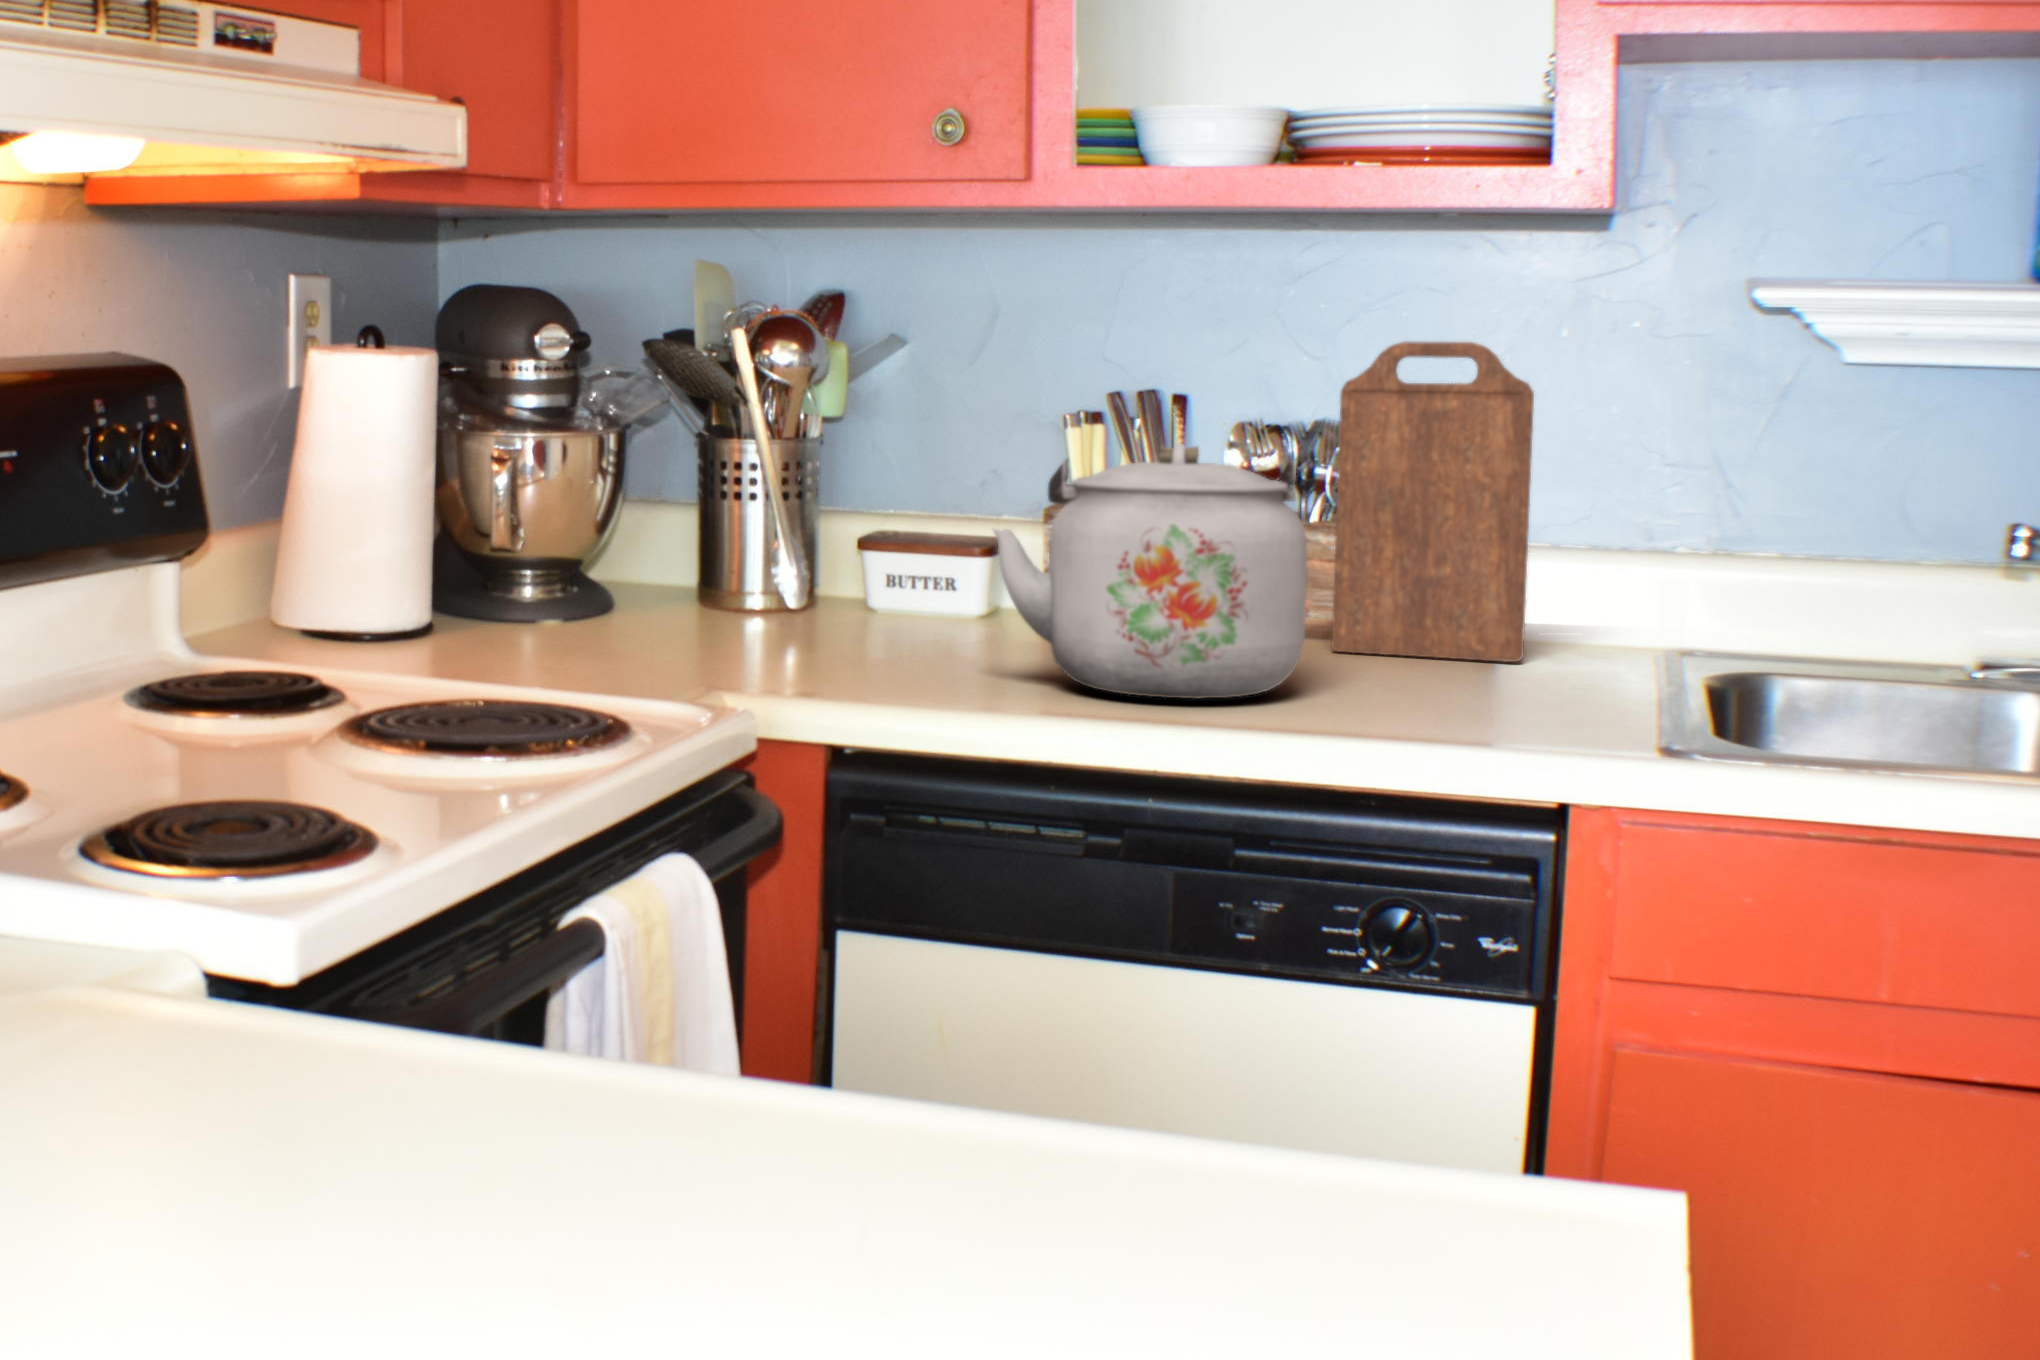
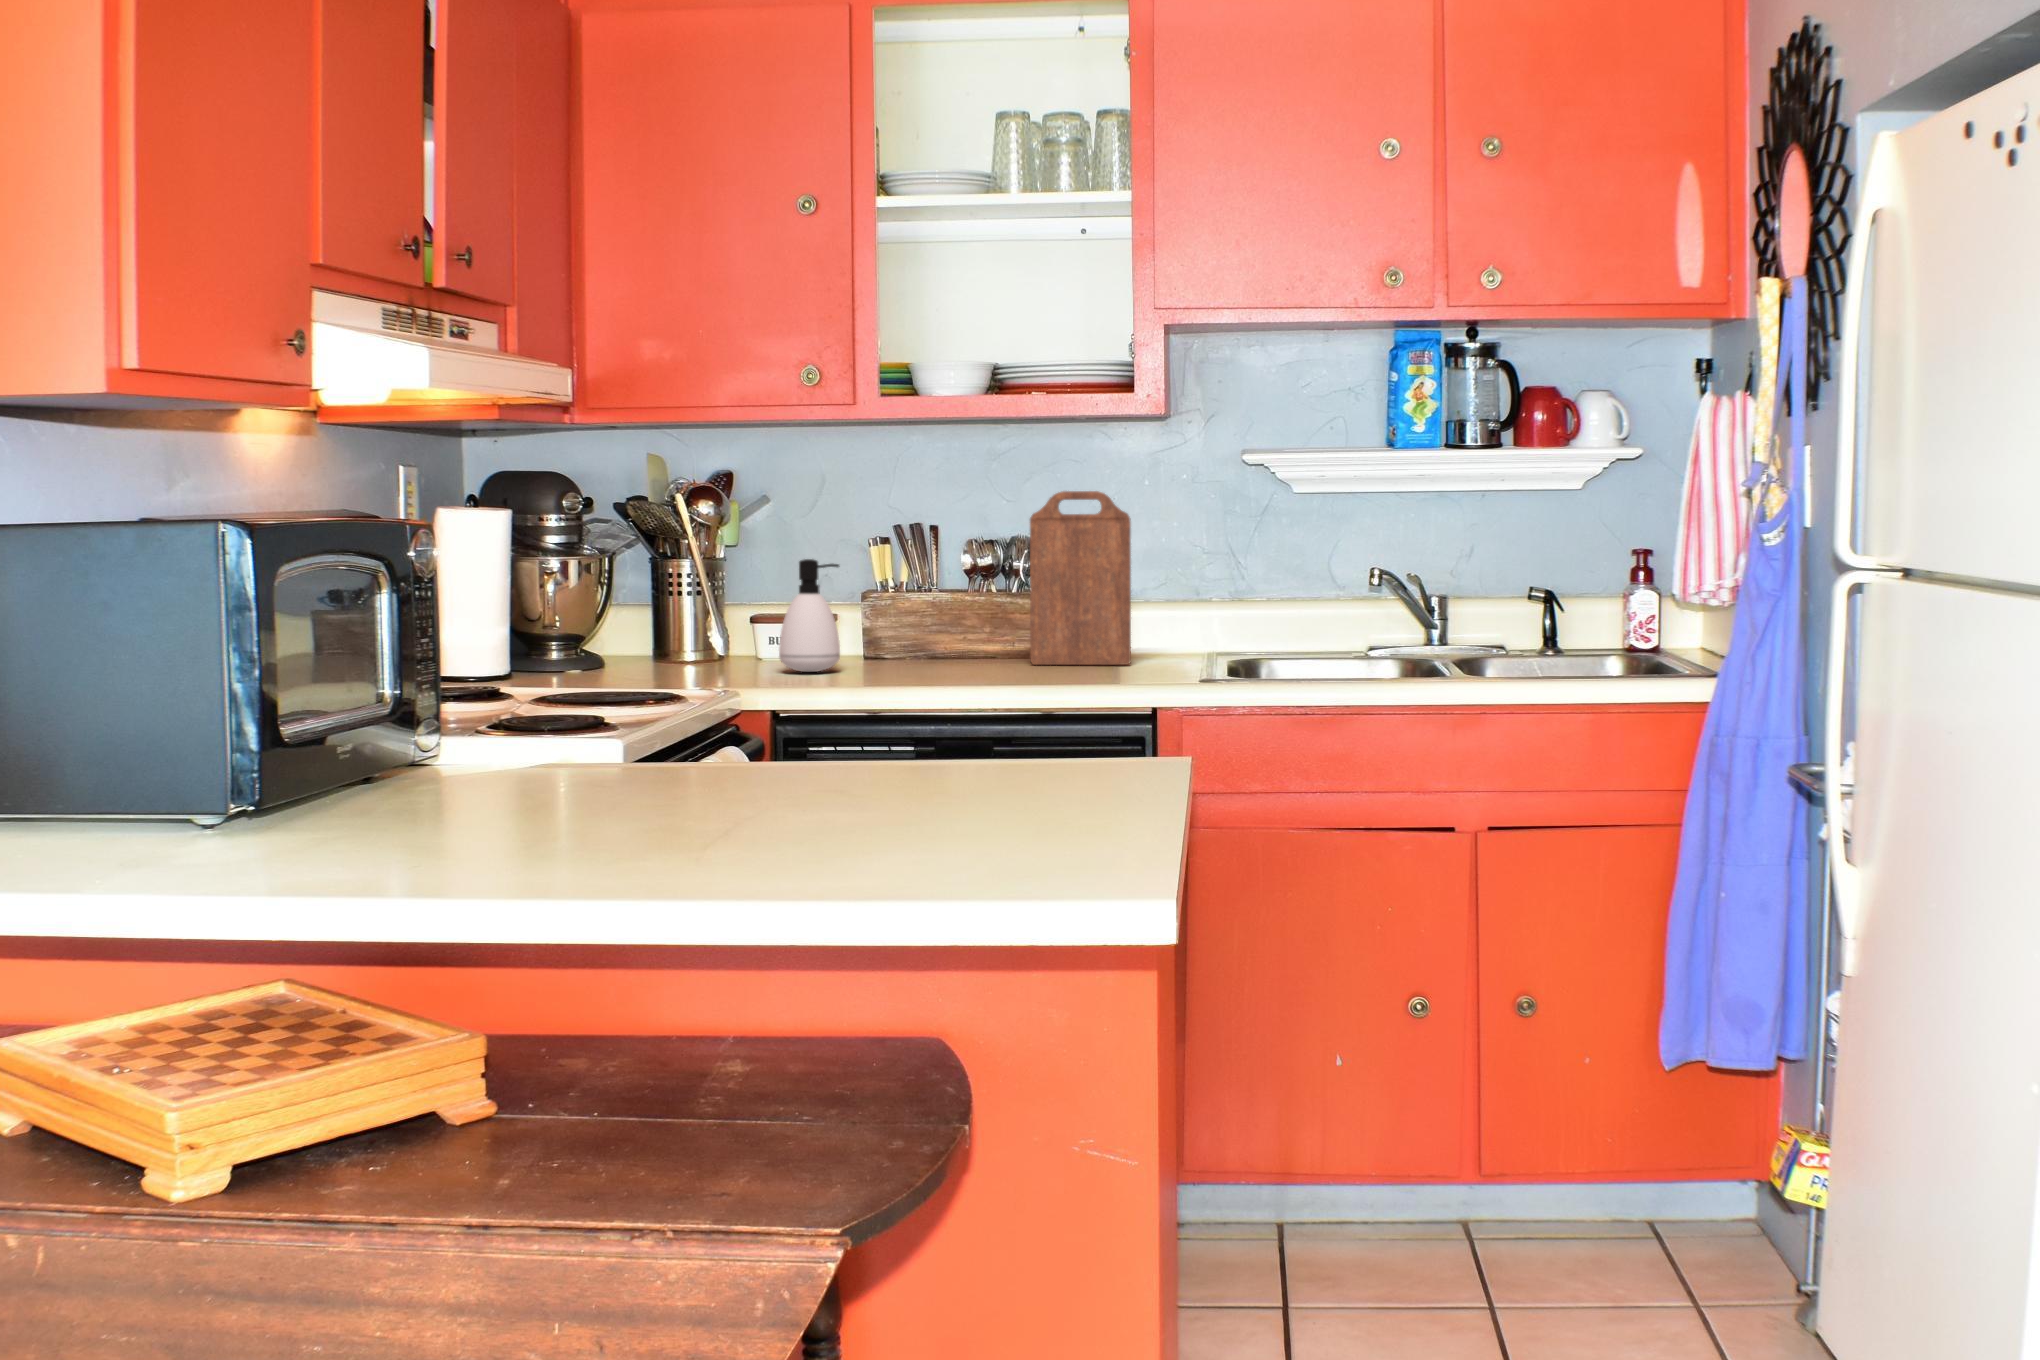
kettle: present [994,444,1308,699] -> none [855,546,1025,685]
soap dispenser: none [879,455,987,648] -> present [779,559,840,672]

